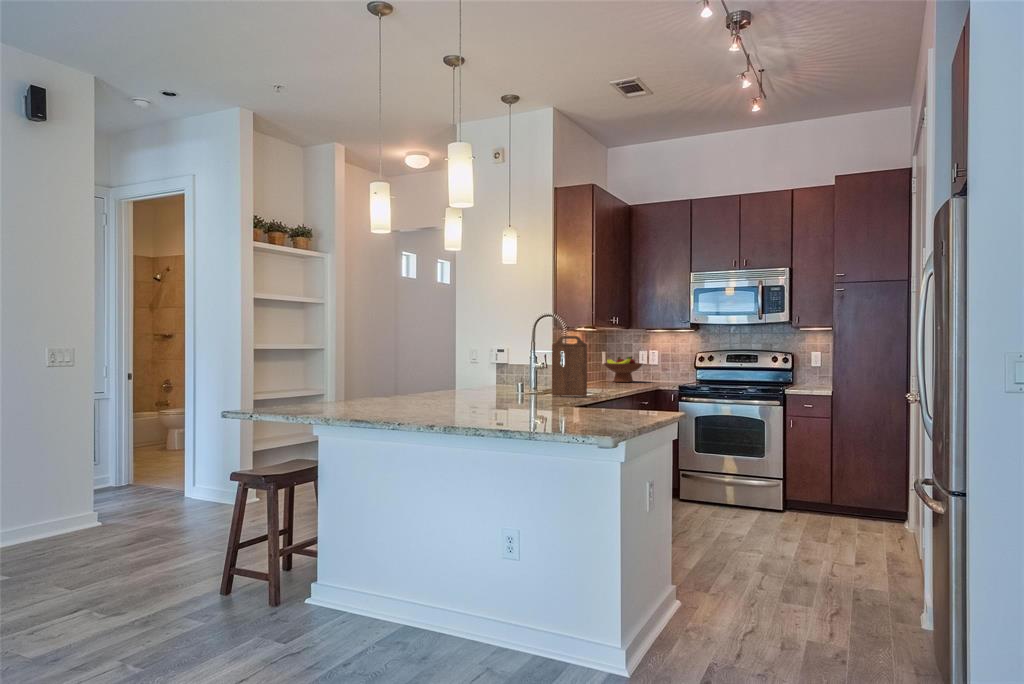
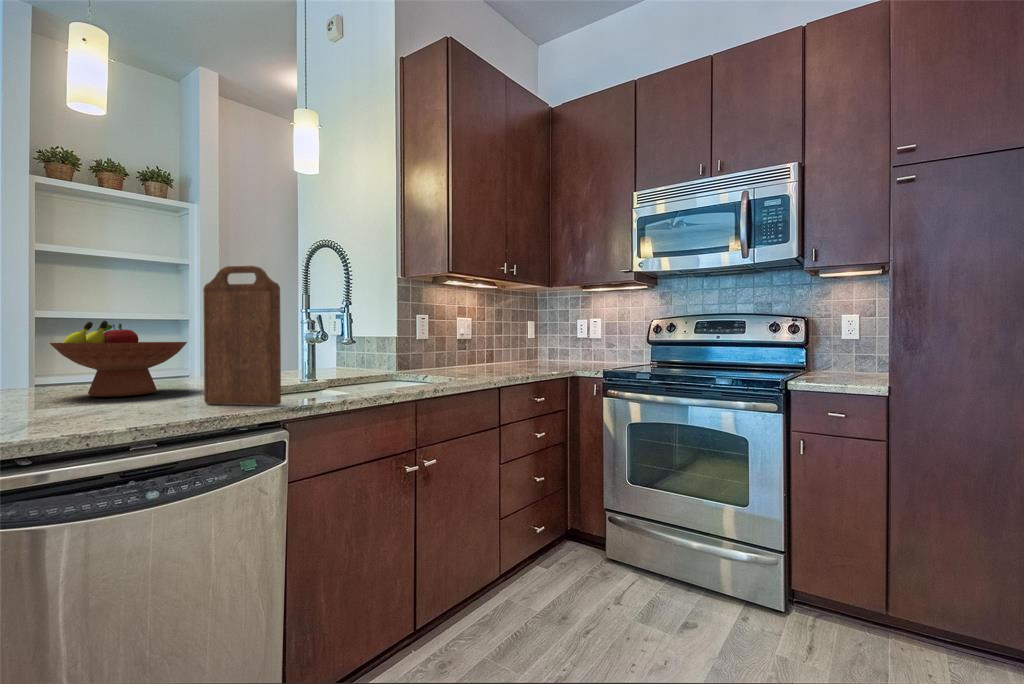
fruit bowl: present [605,357,643,382] -> present [50,321,187,397]

